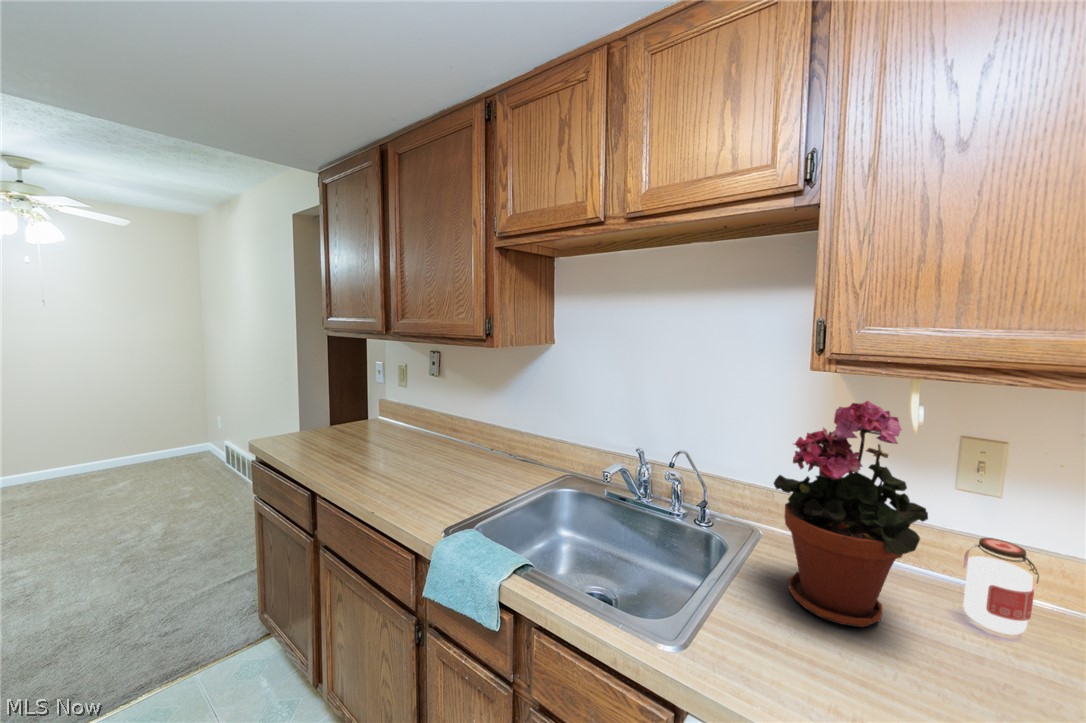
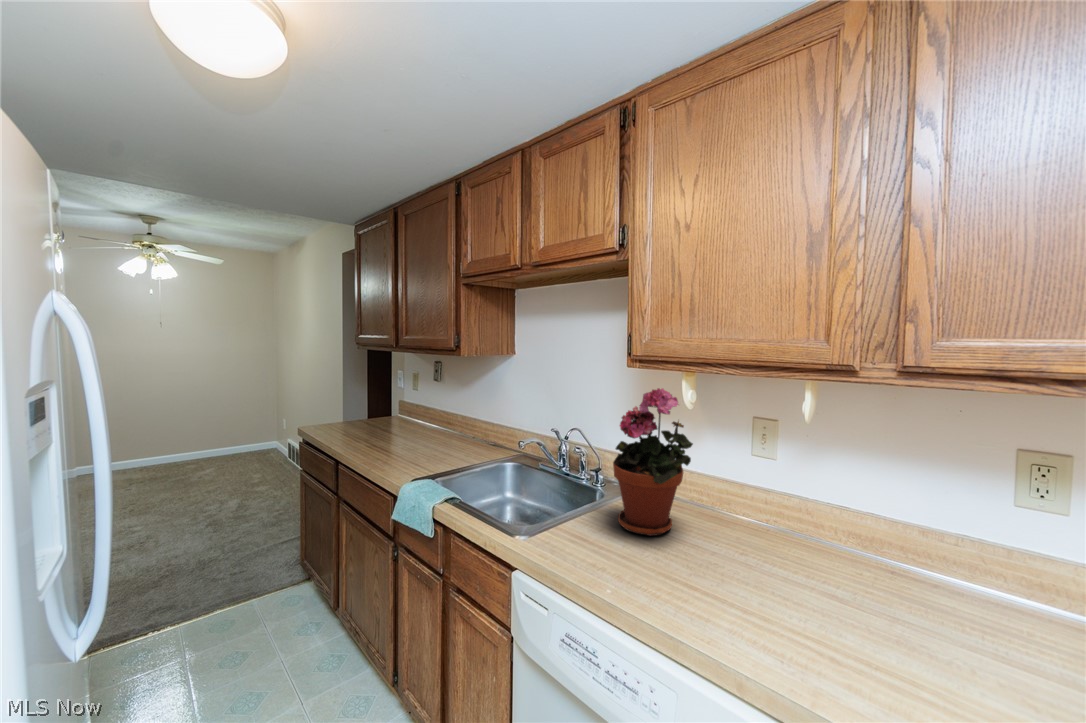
jar: present [963,538,1039,634] -> none [727,482,766,545]

